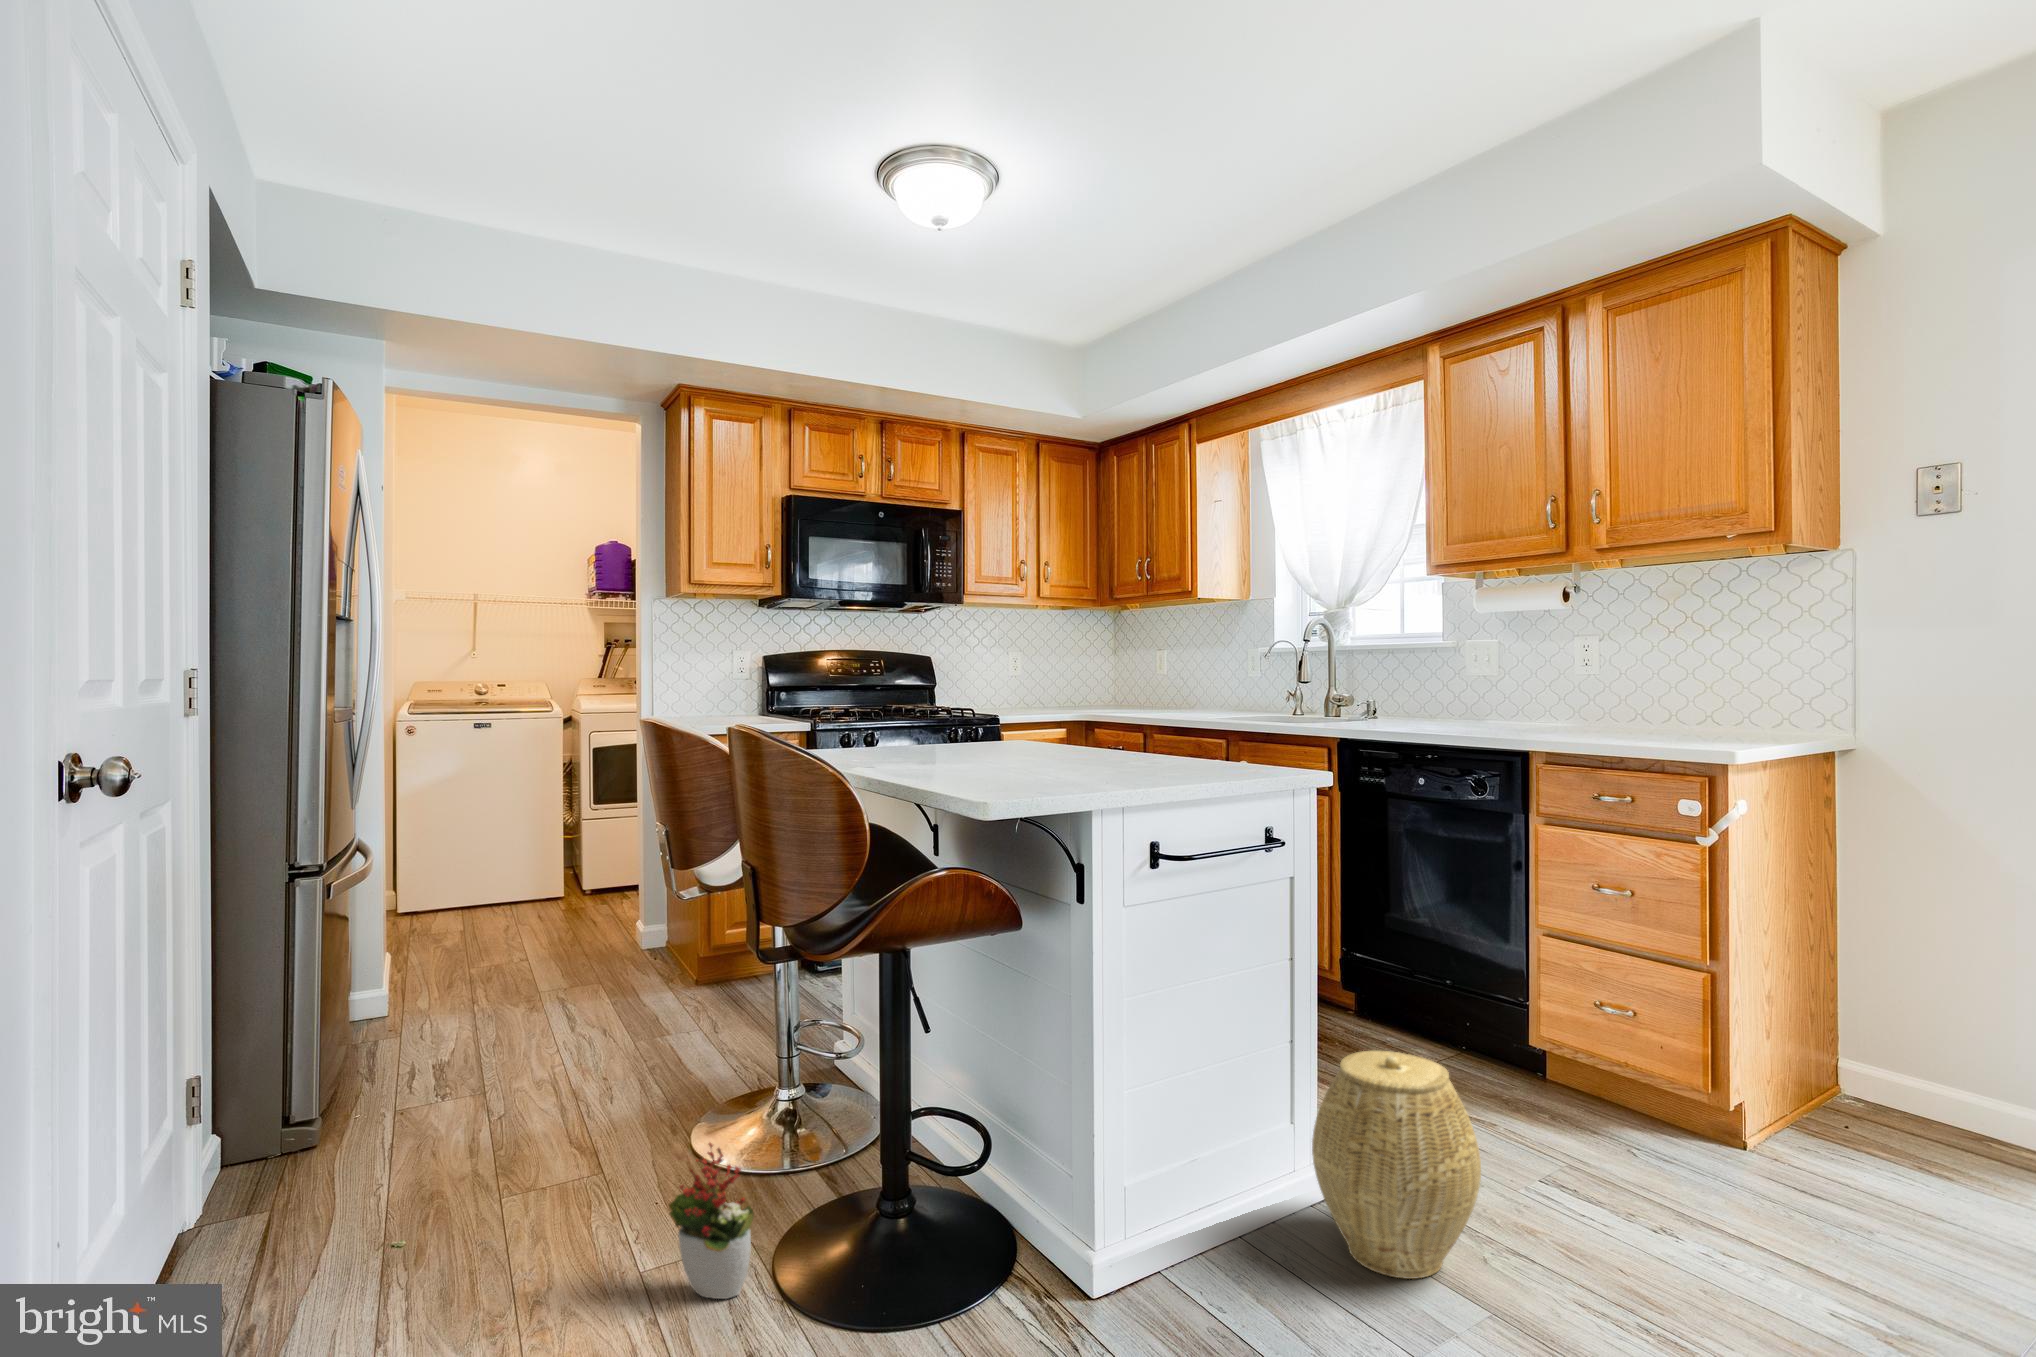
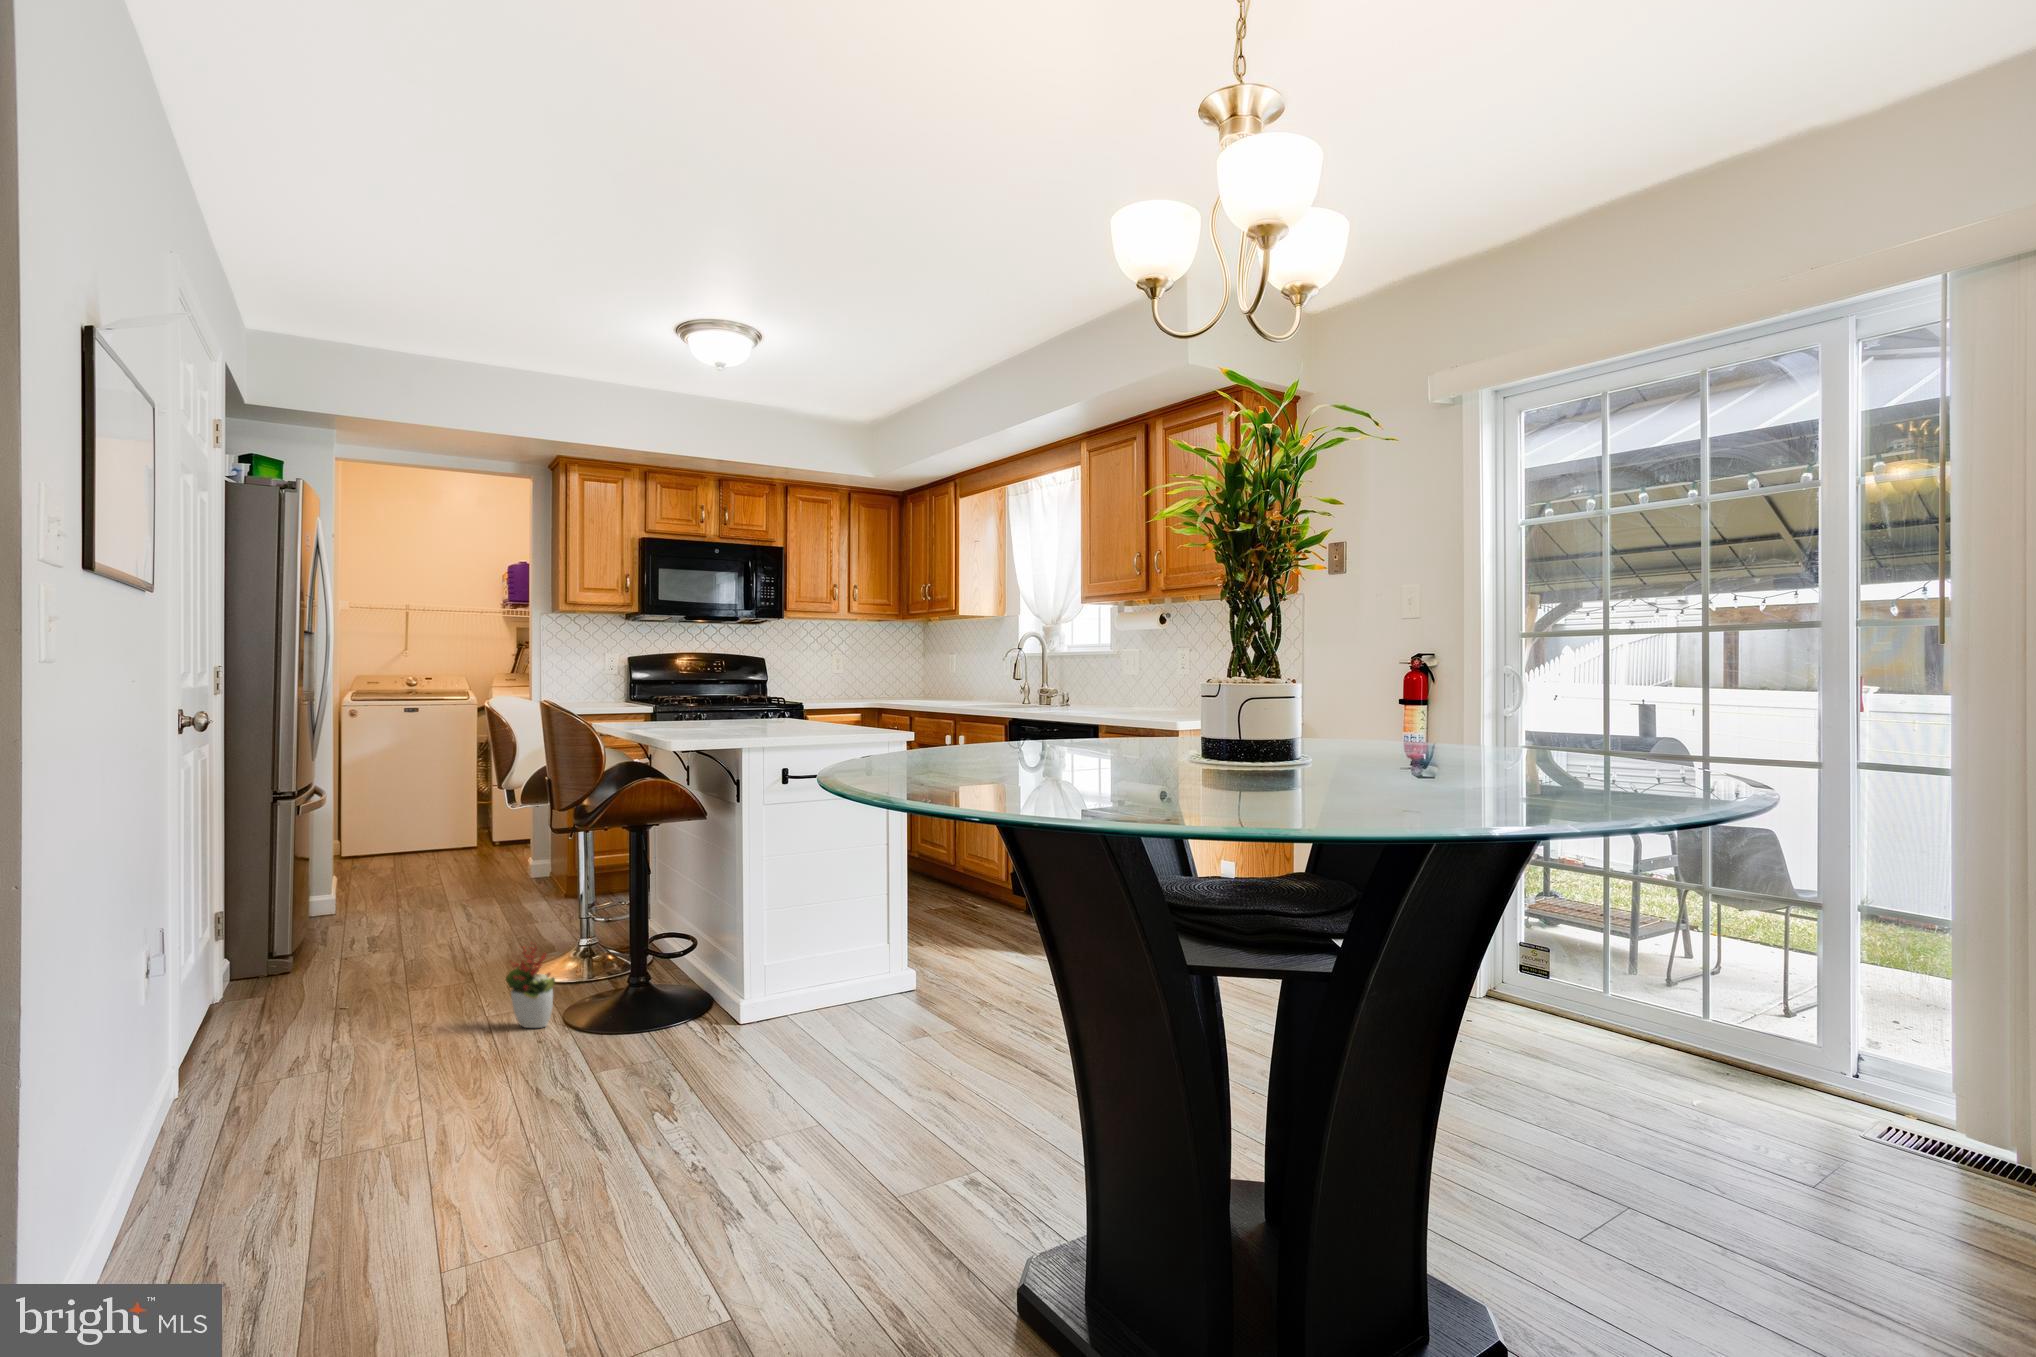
woven basket: present [1312,1051,1481,1279] -> none [893,895,985,1017]

